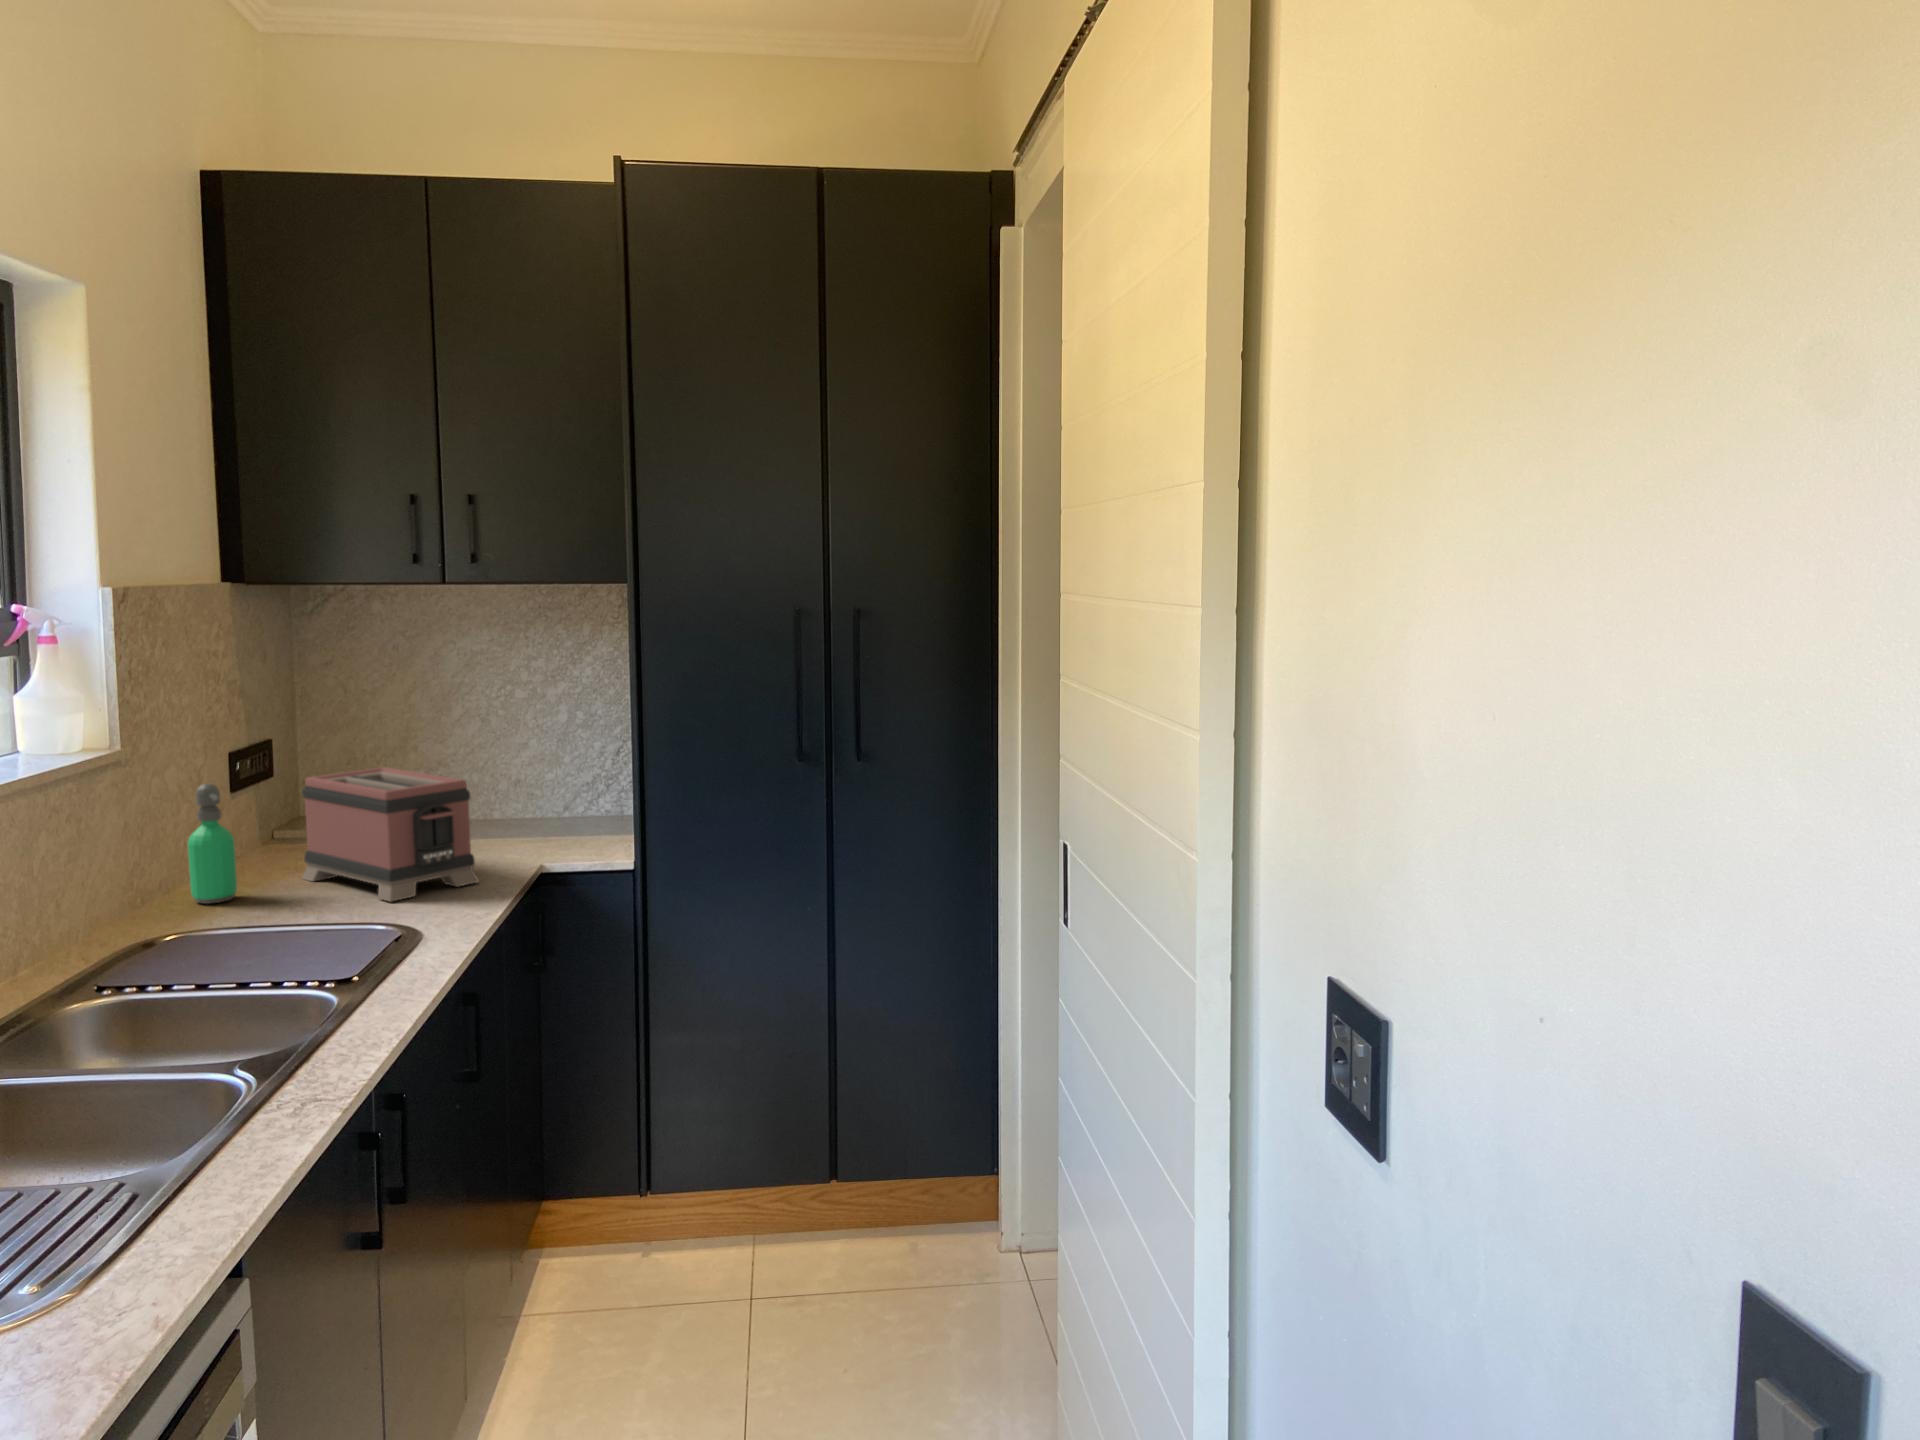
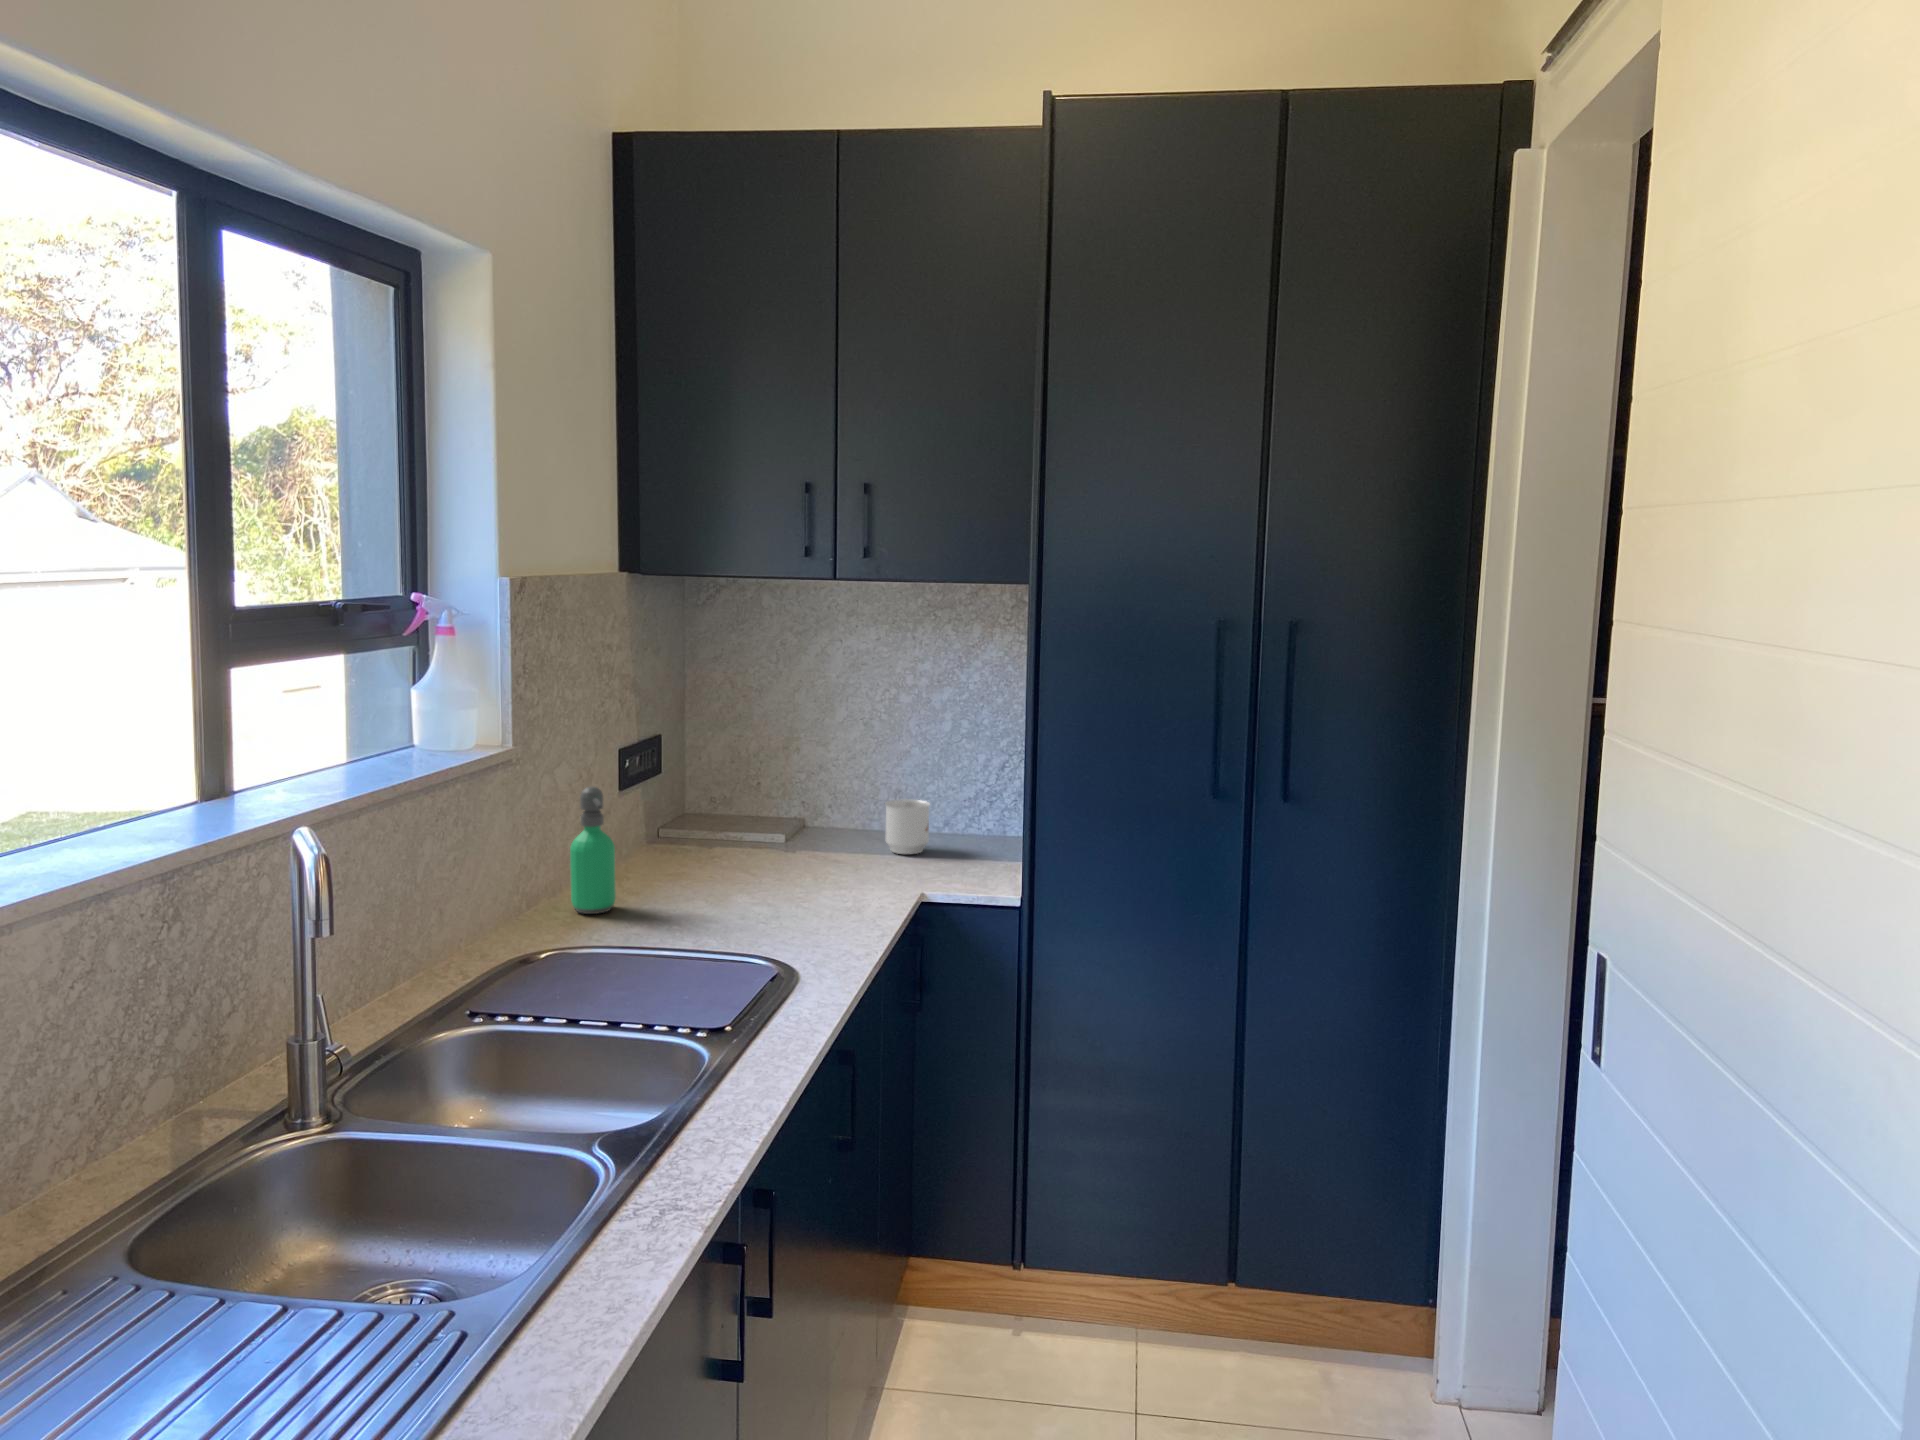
toaster: present [302,767,479,902] -> none [679,775,859,929]
mug: none [504,786,548,836] -> present [885,799,930,854]

